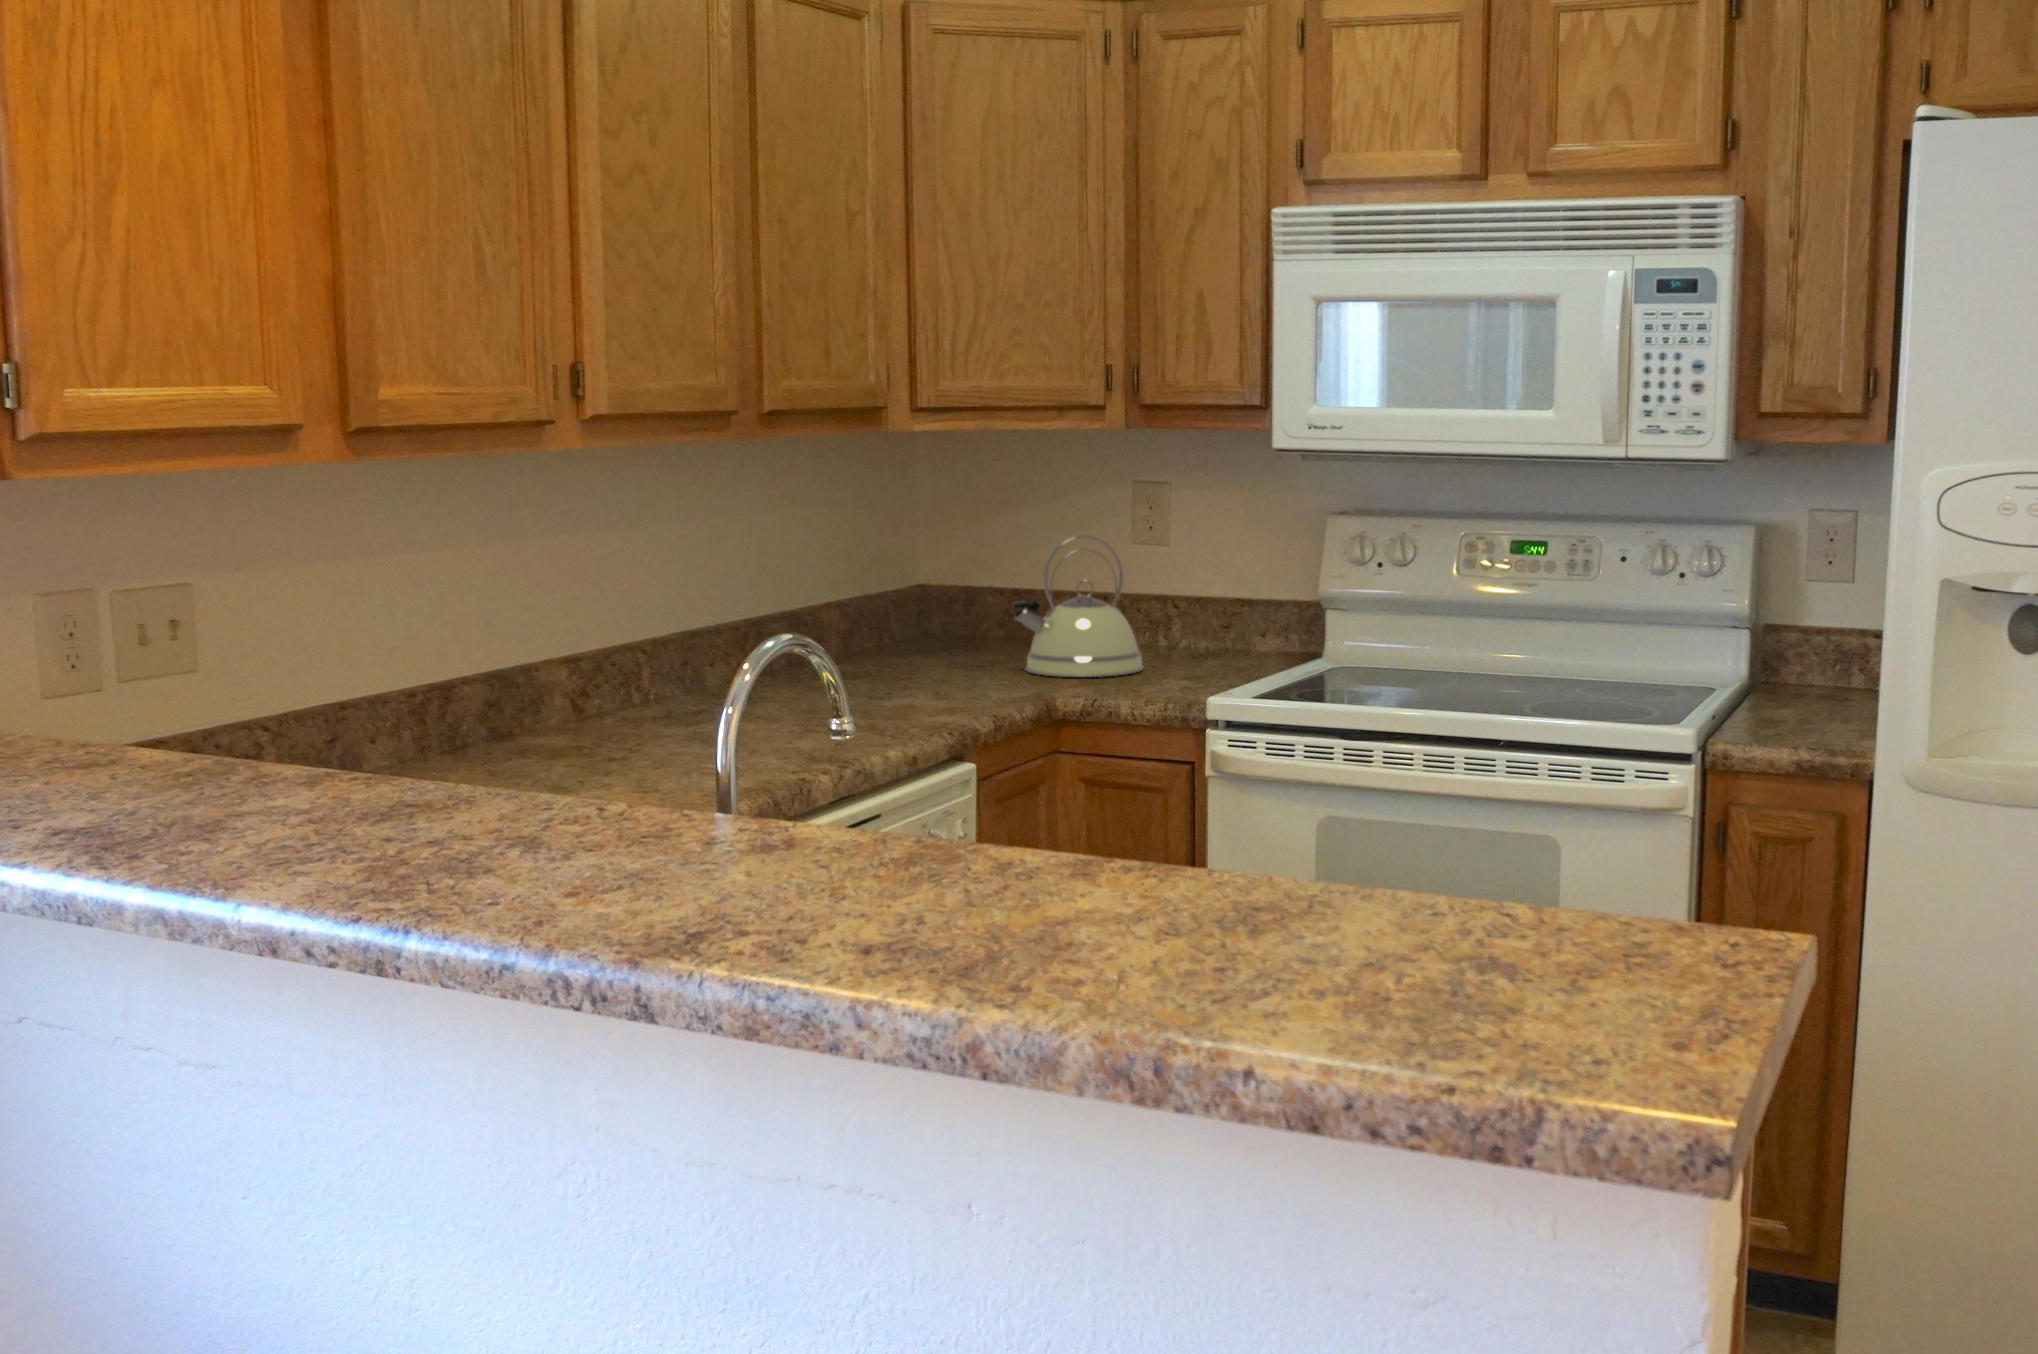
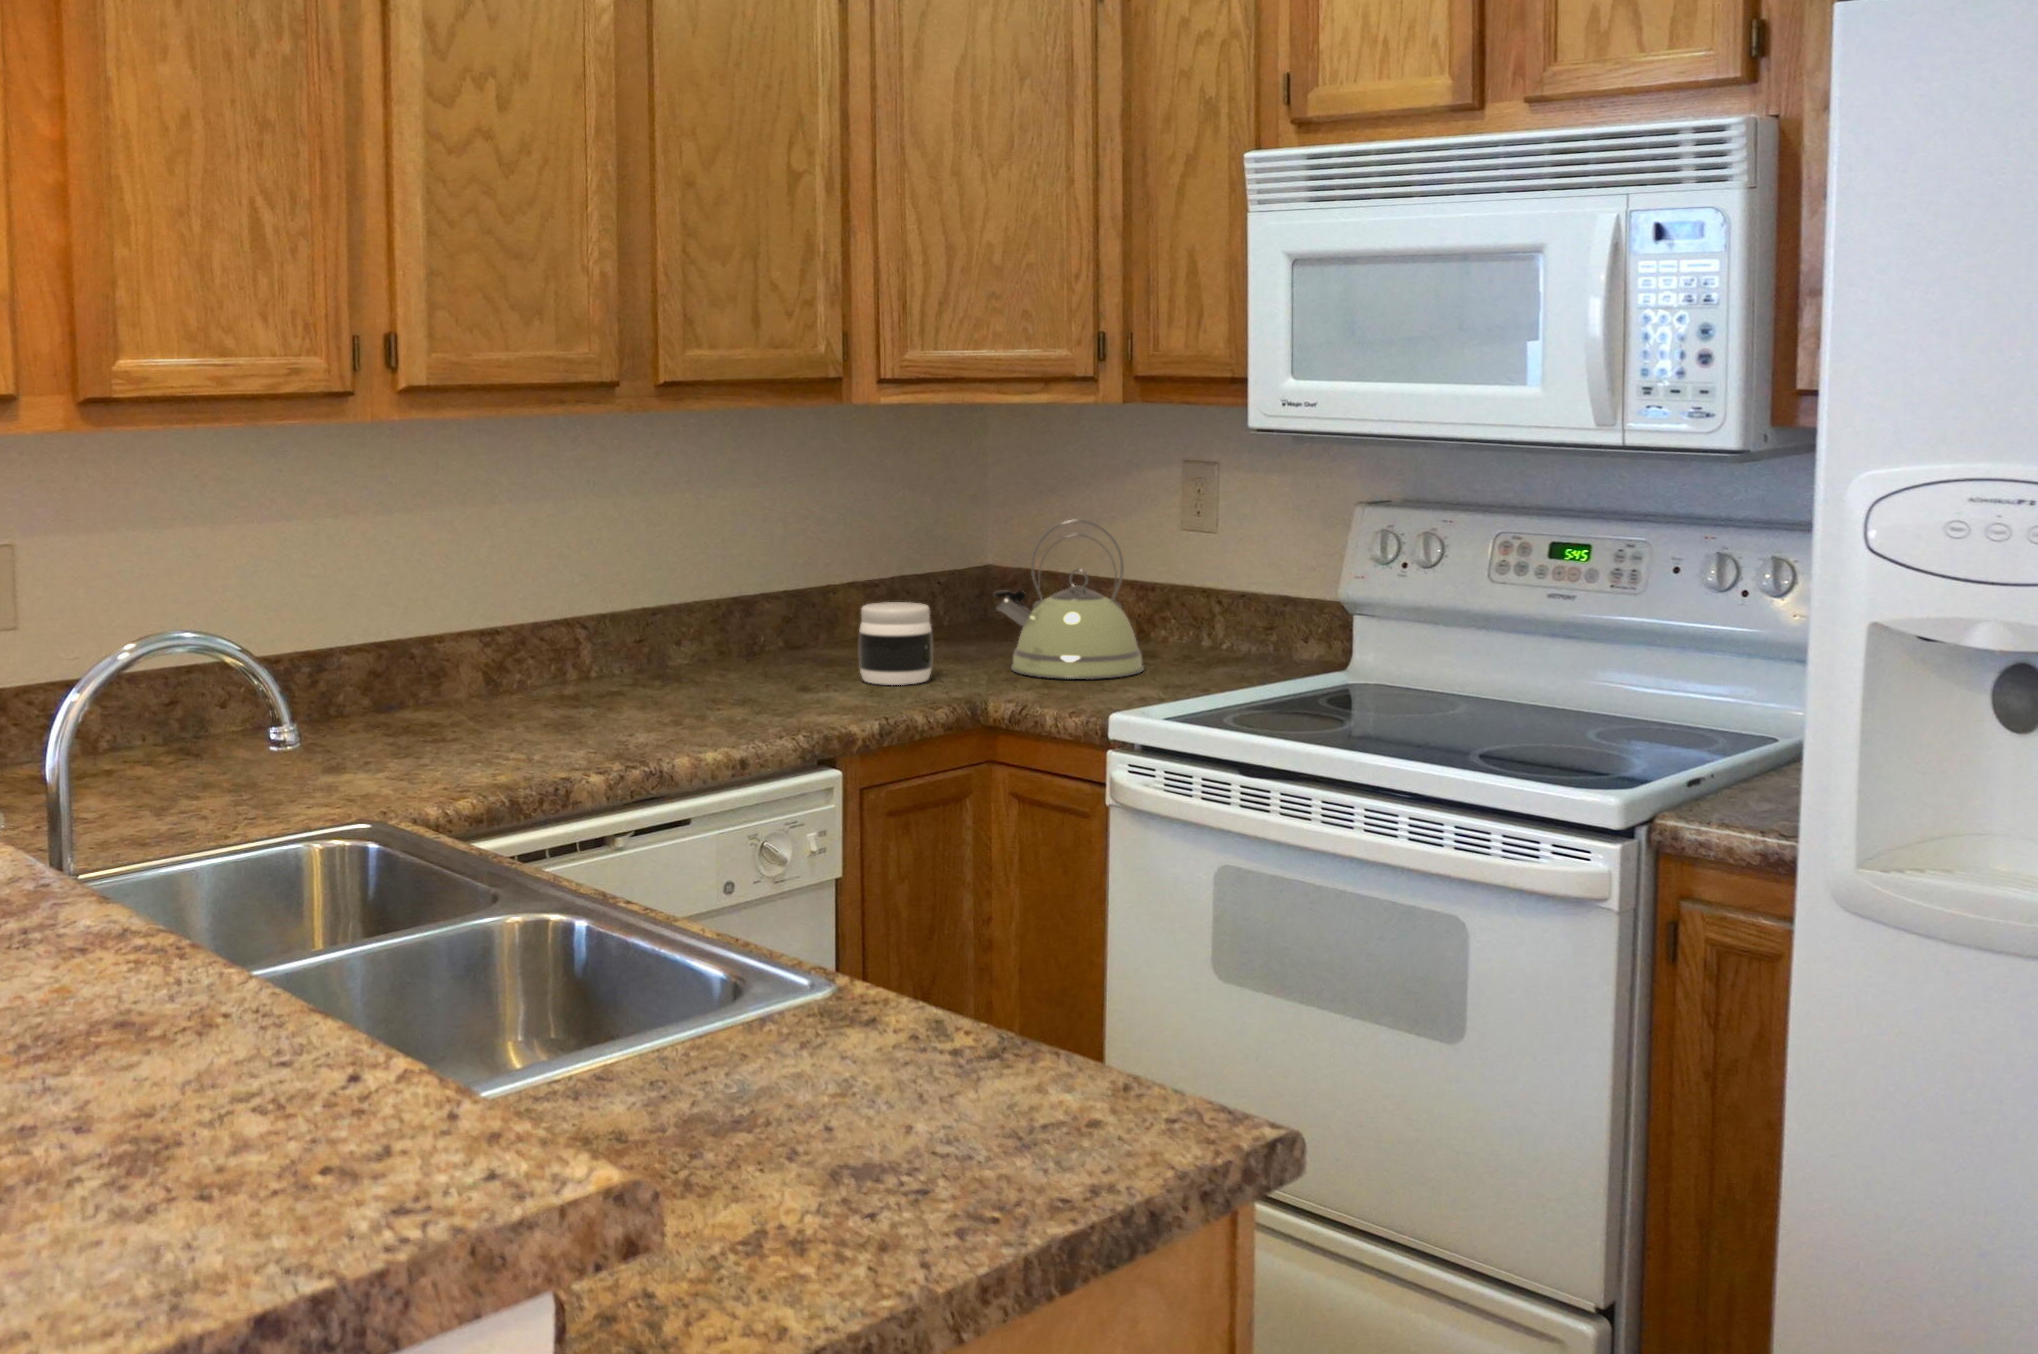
jar: none [911,616,978,691] -> present [859,602,933,685]

